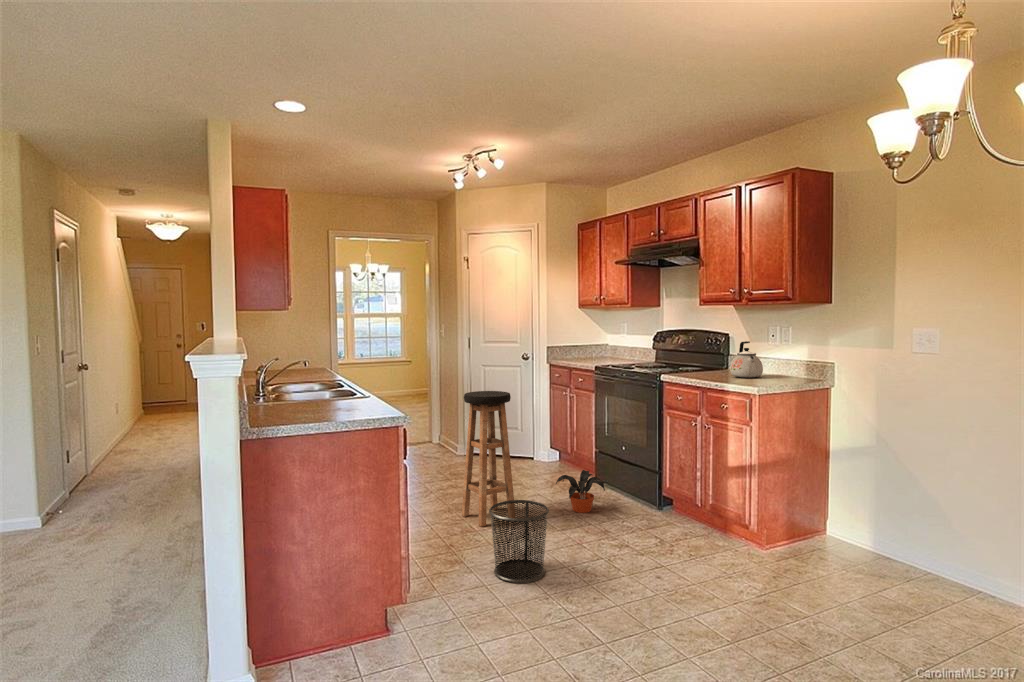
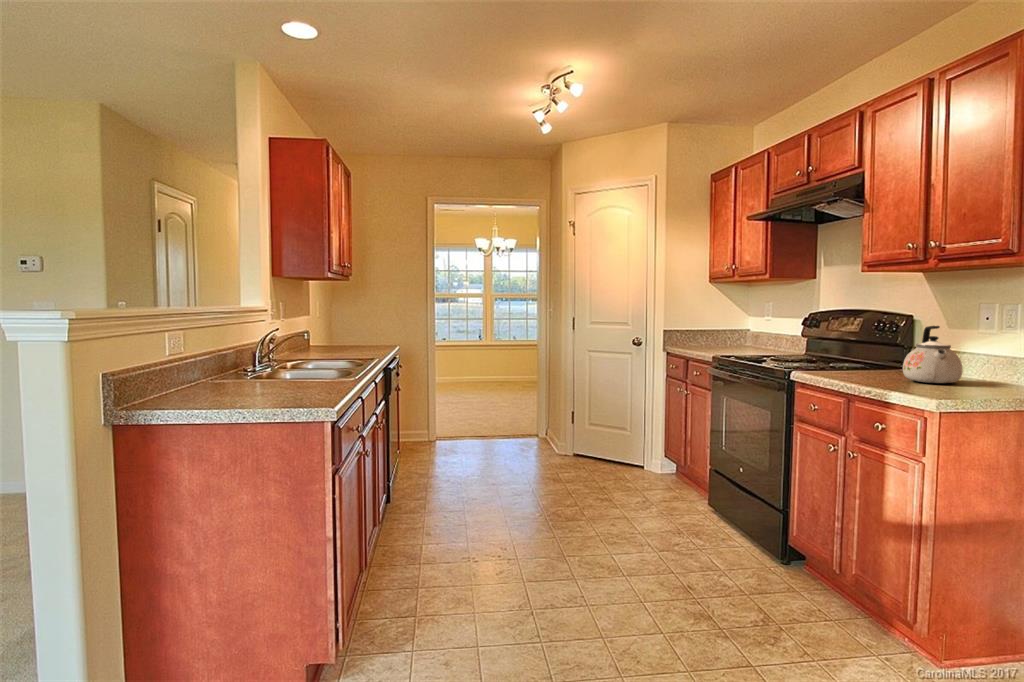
bar stool: present [462,391,515,527] -> none [512,380,575,552]
potted plant: present [556,470,605,513] -> none [634,493,700,552]
waste bin: present [489,500,549,583] -> none [491,530,575,652]

